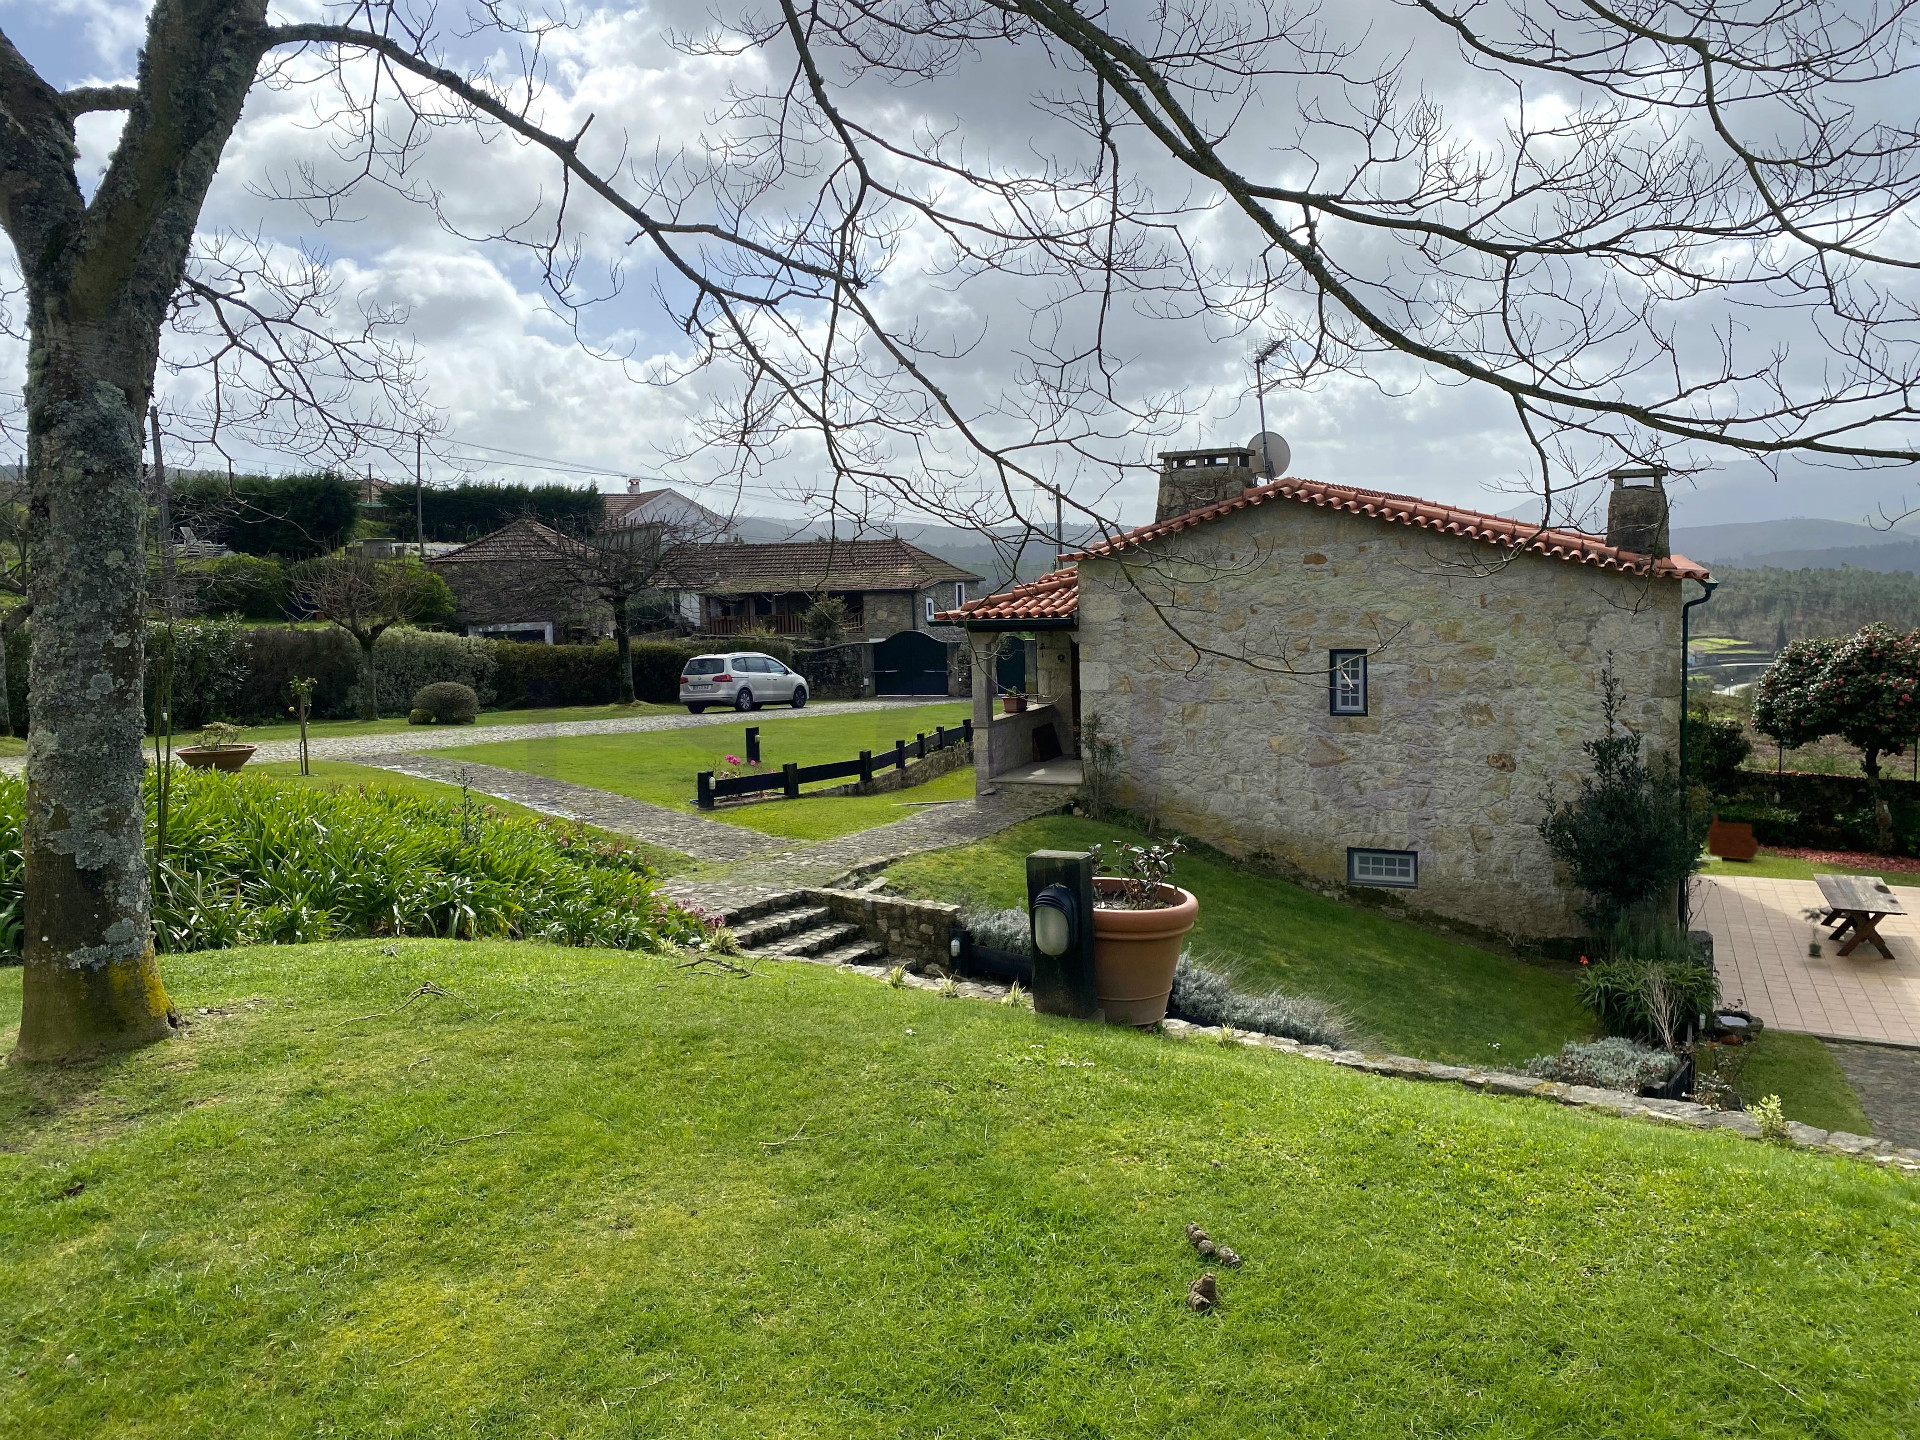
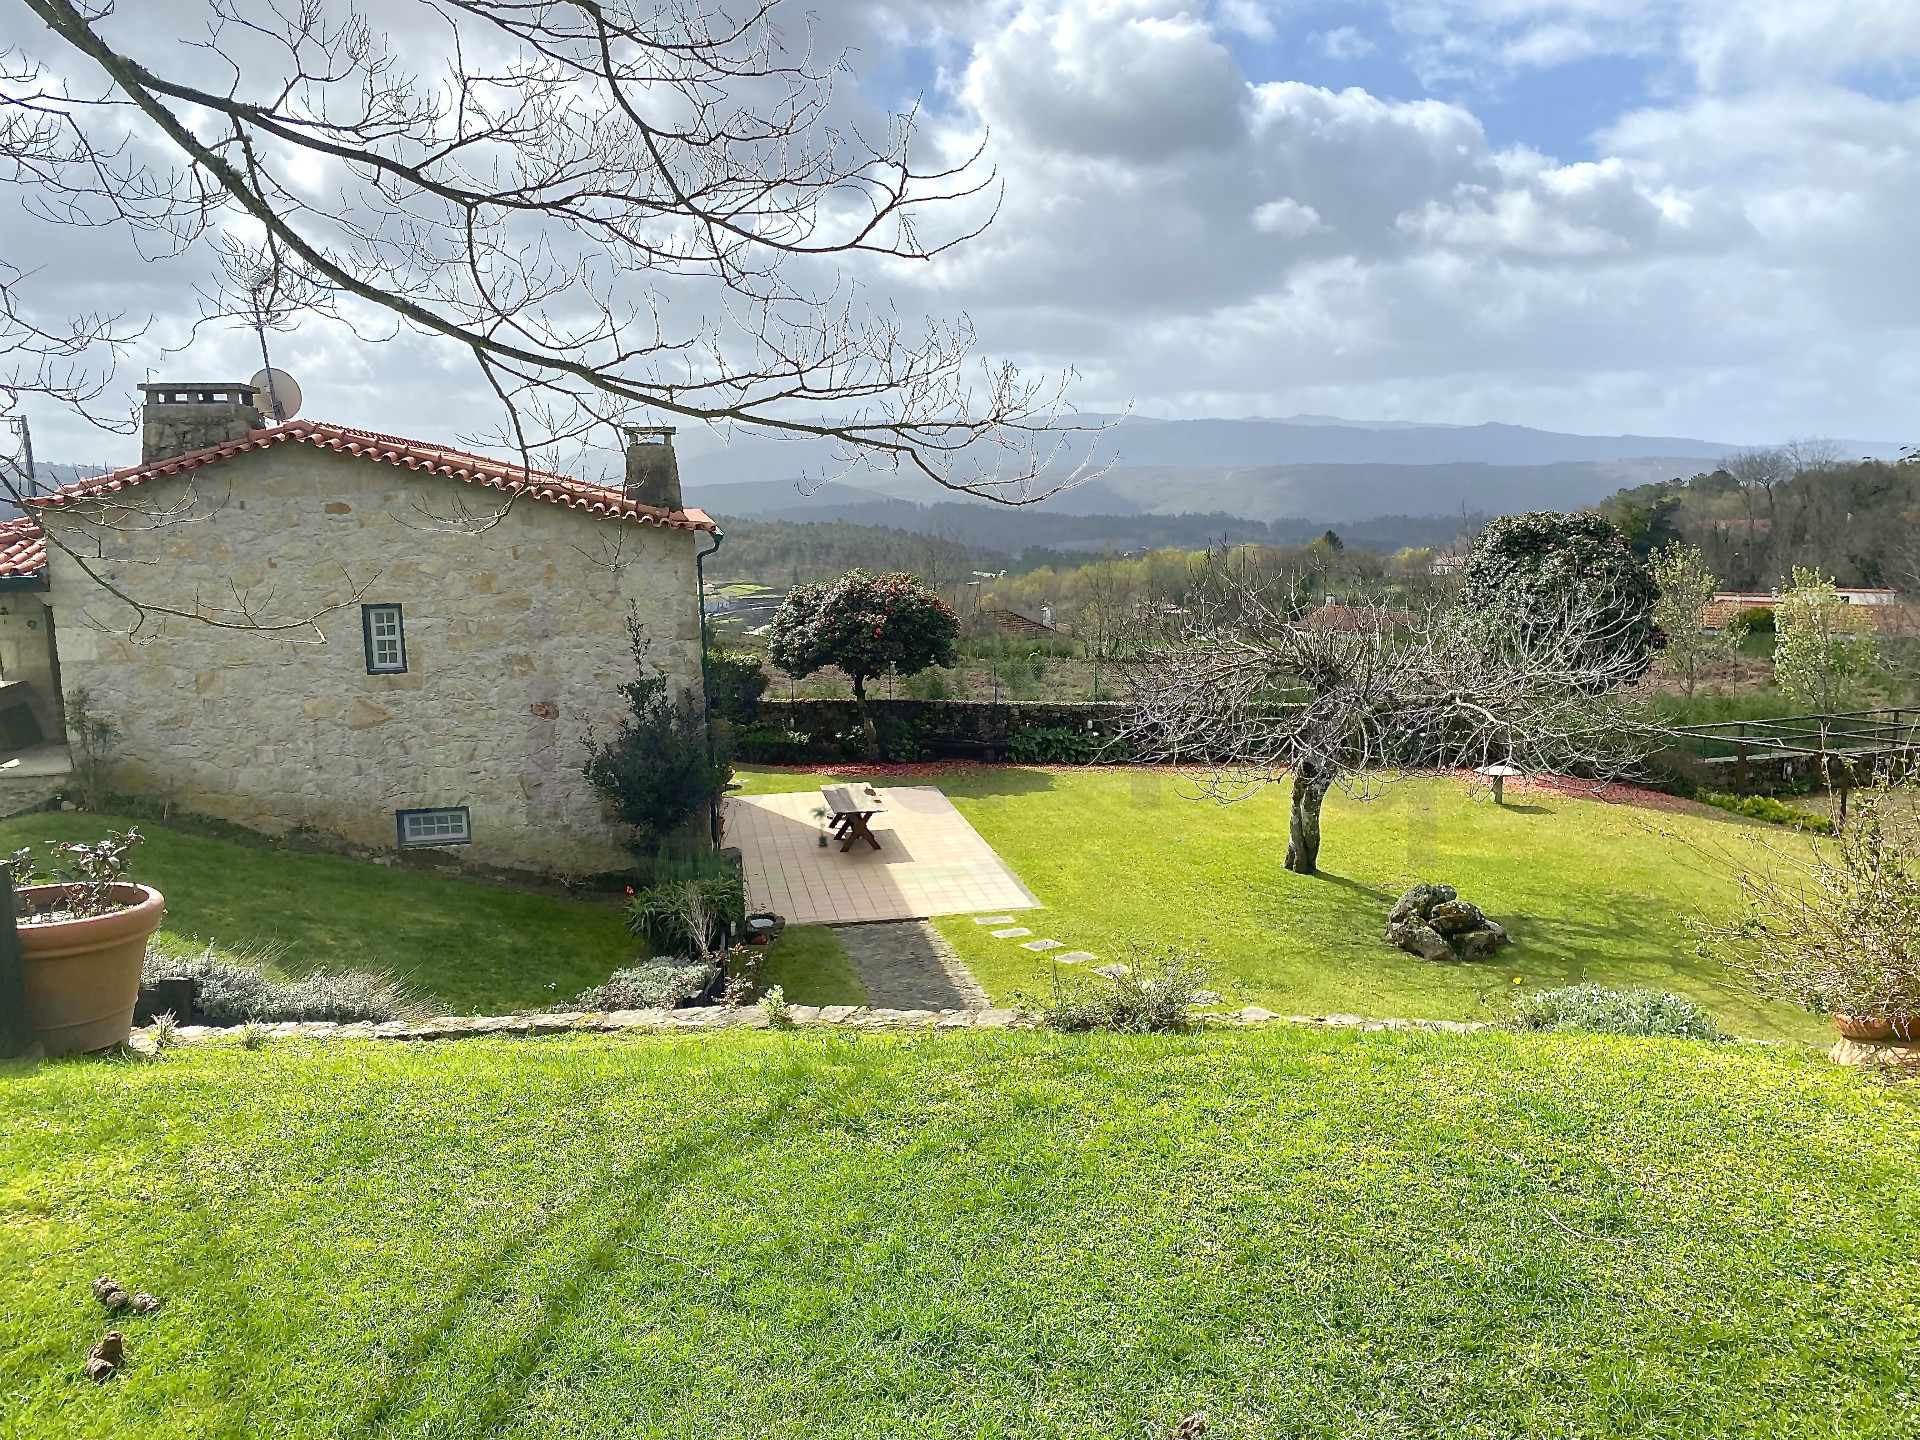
armchair: present [1707,812,1758,862] -> none [742,727,784,771]

